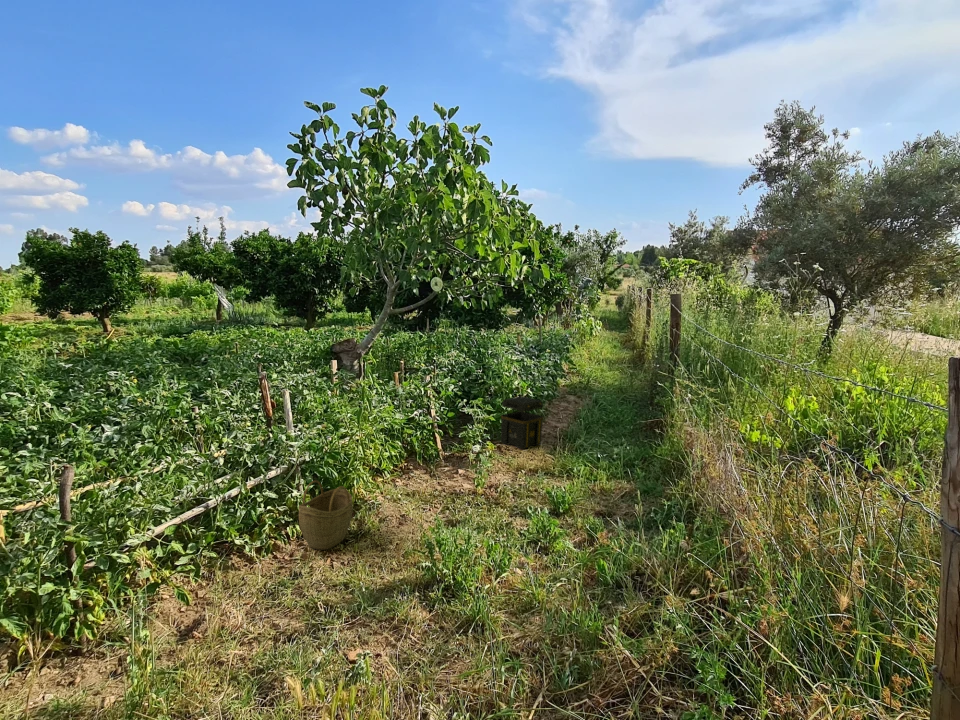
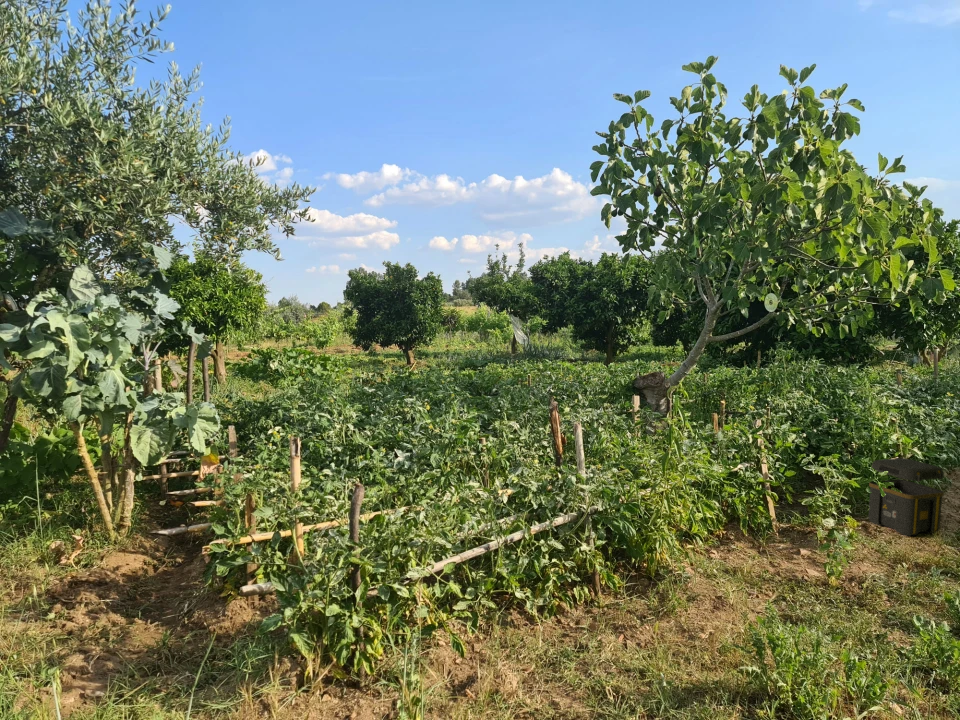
woven basket: present [299,481,353,550] -> none [587,537,653,627]

